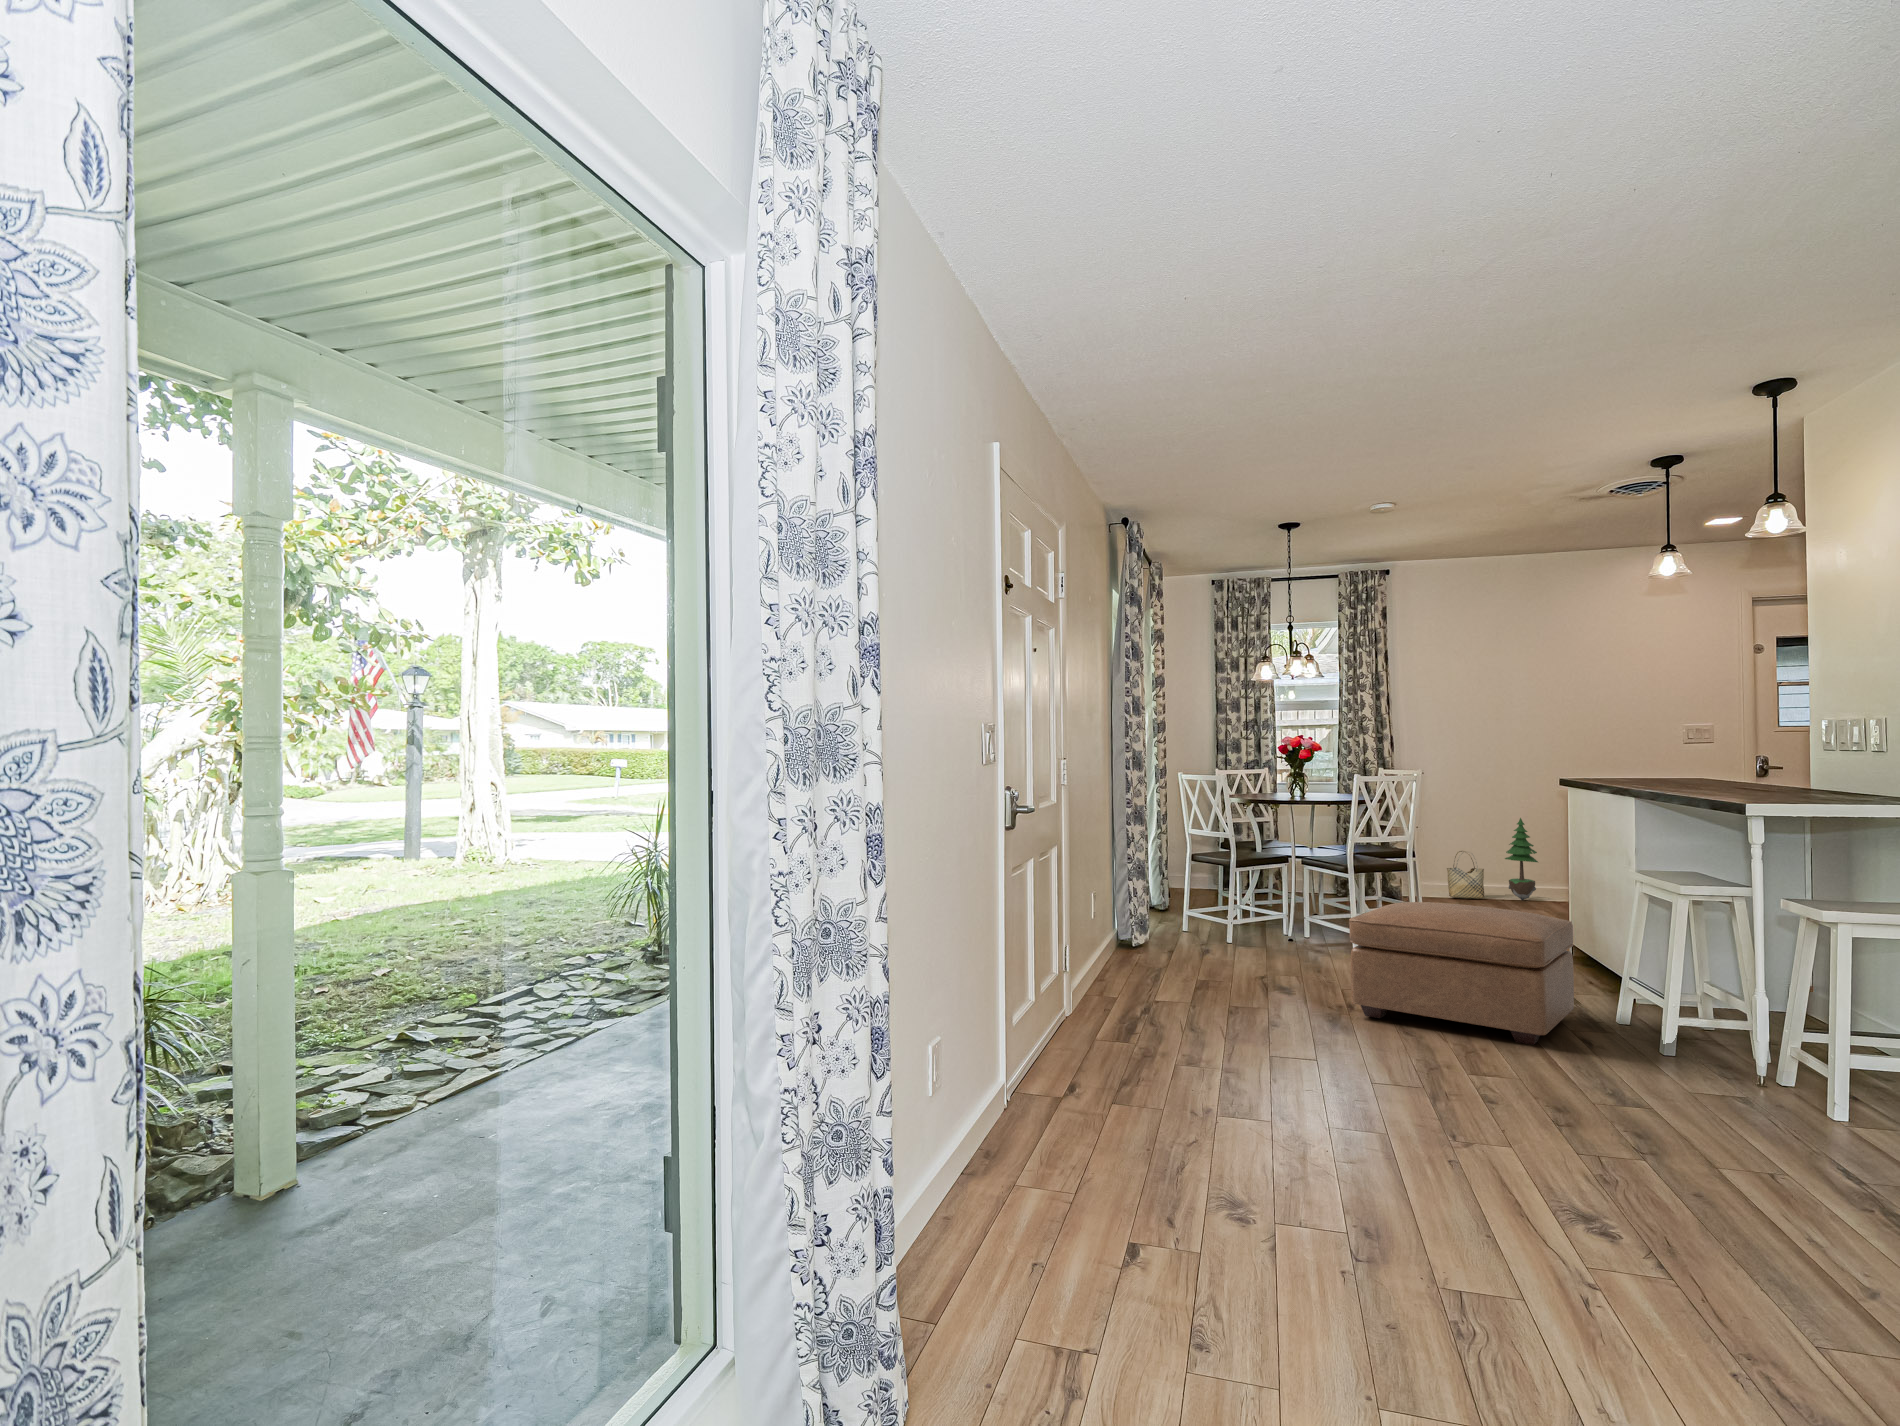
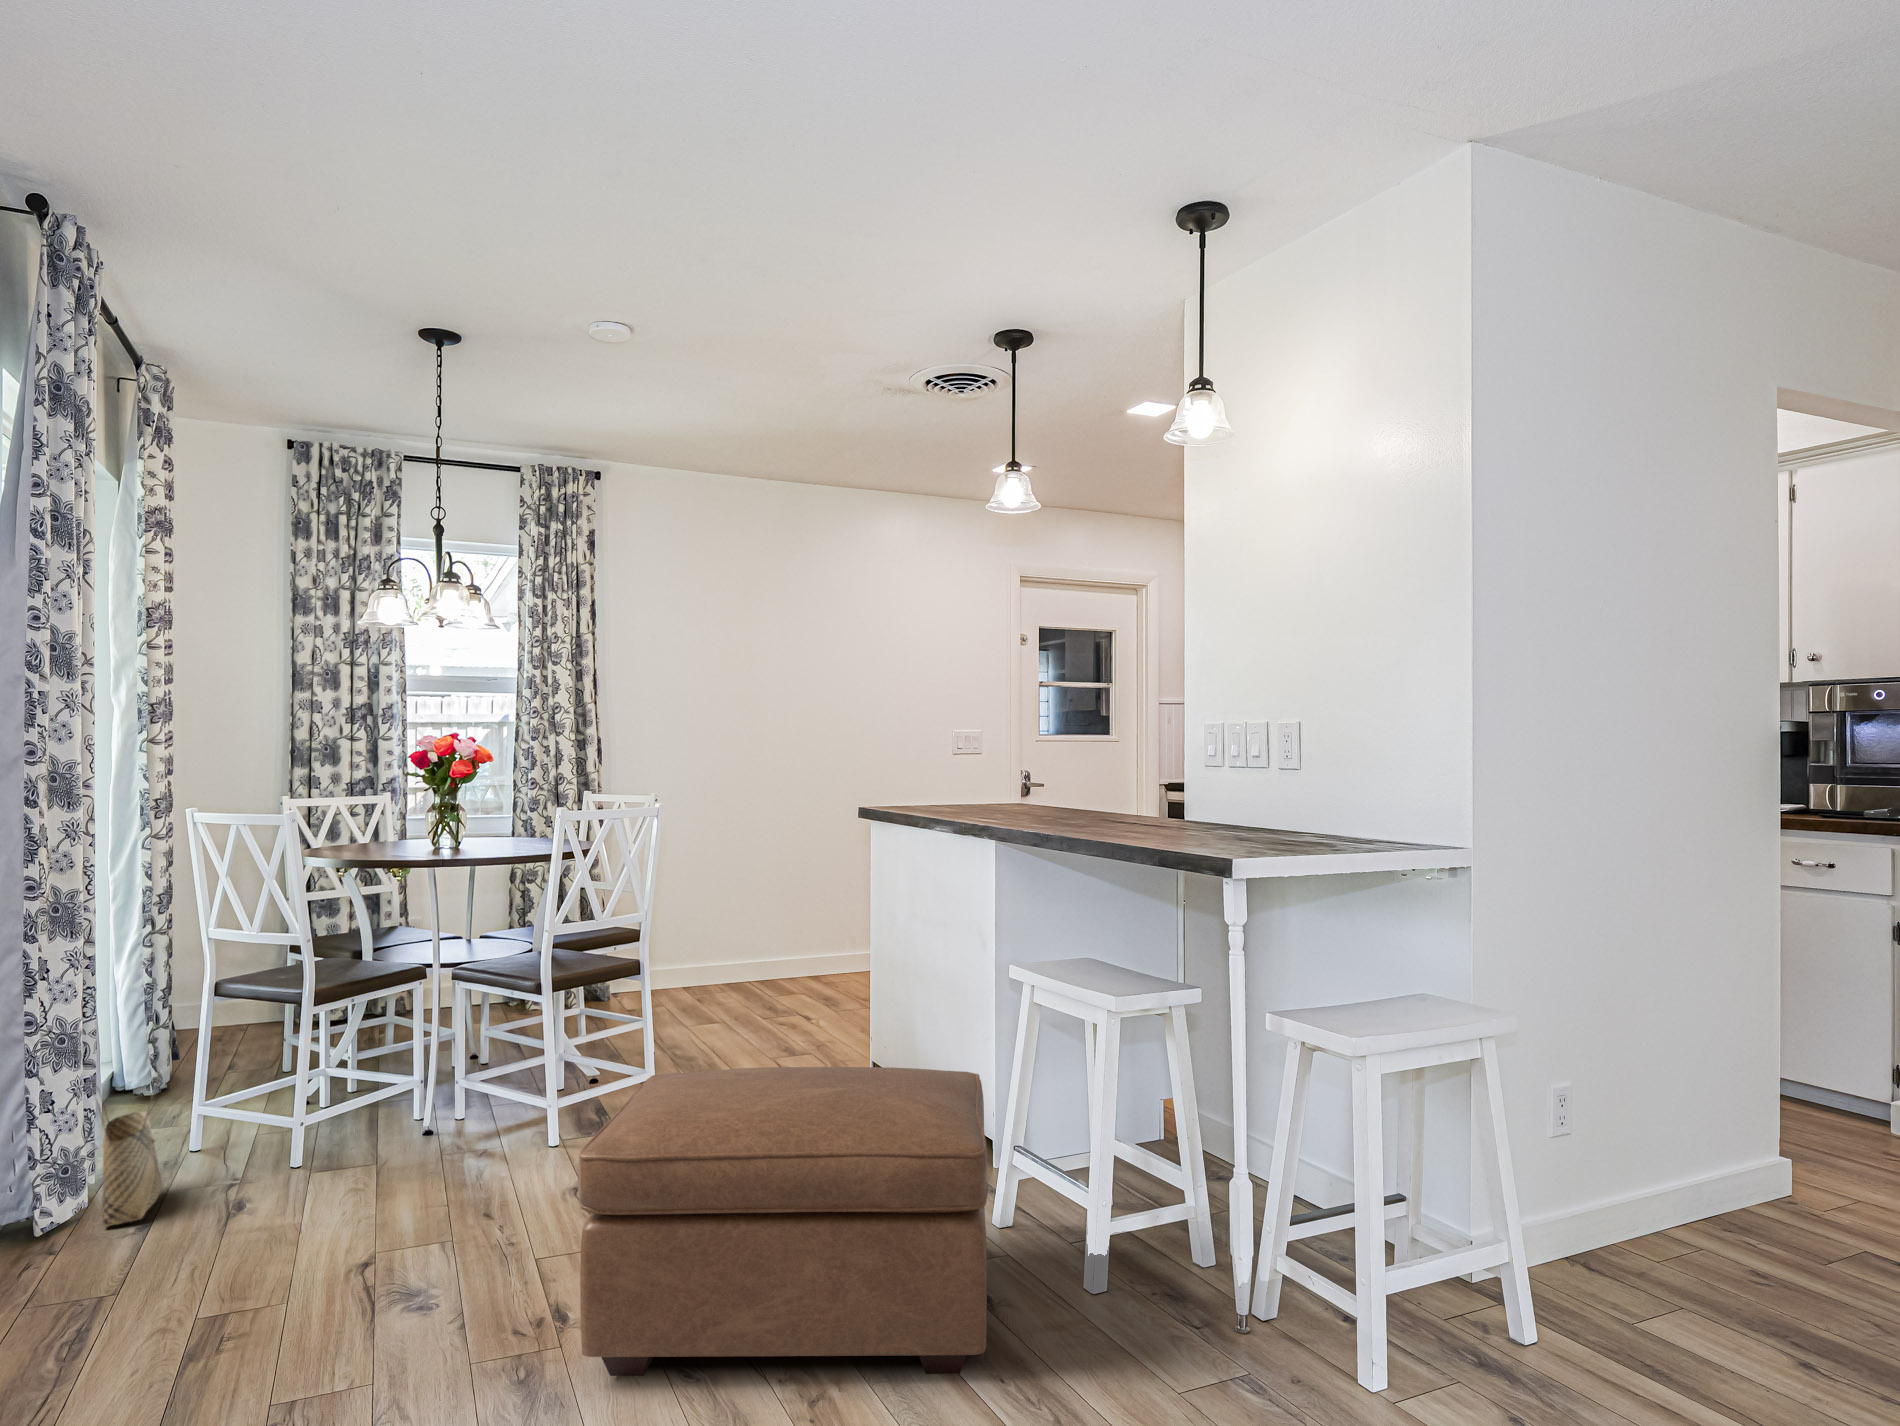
potted tree: present [1505,818,1538,900] -> none [754,856,798,978]
woven basket: present [1447,851,1484,899] -> present [92,1074,163,1226]

